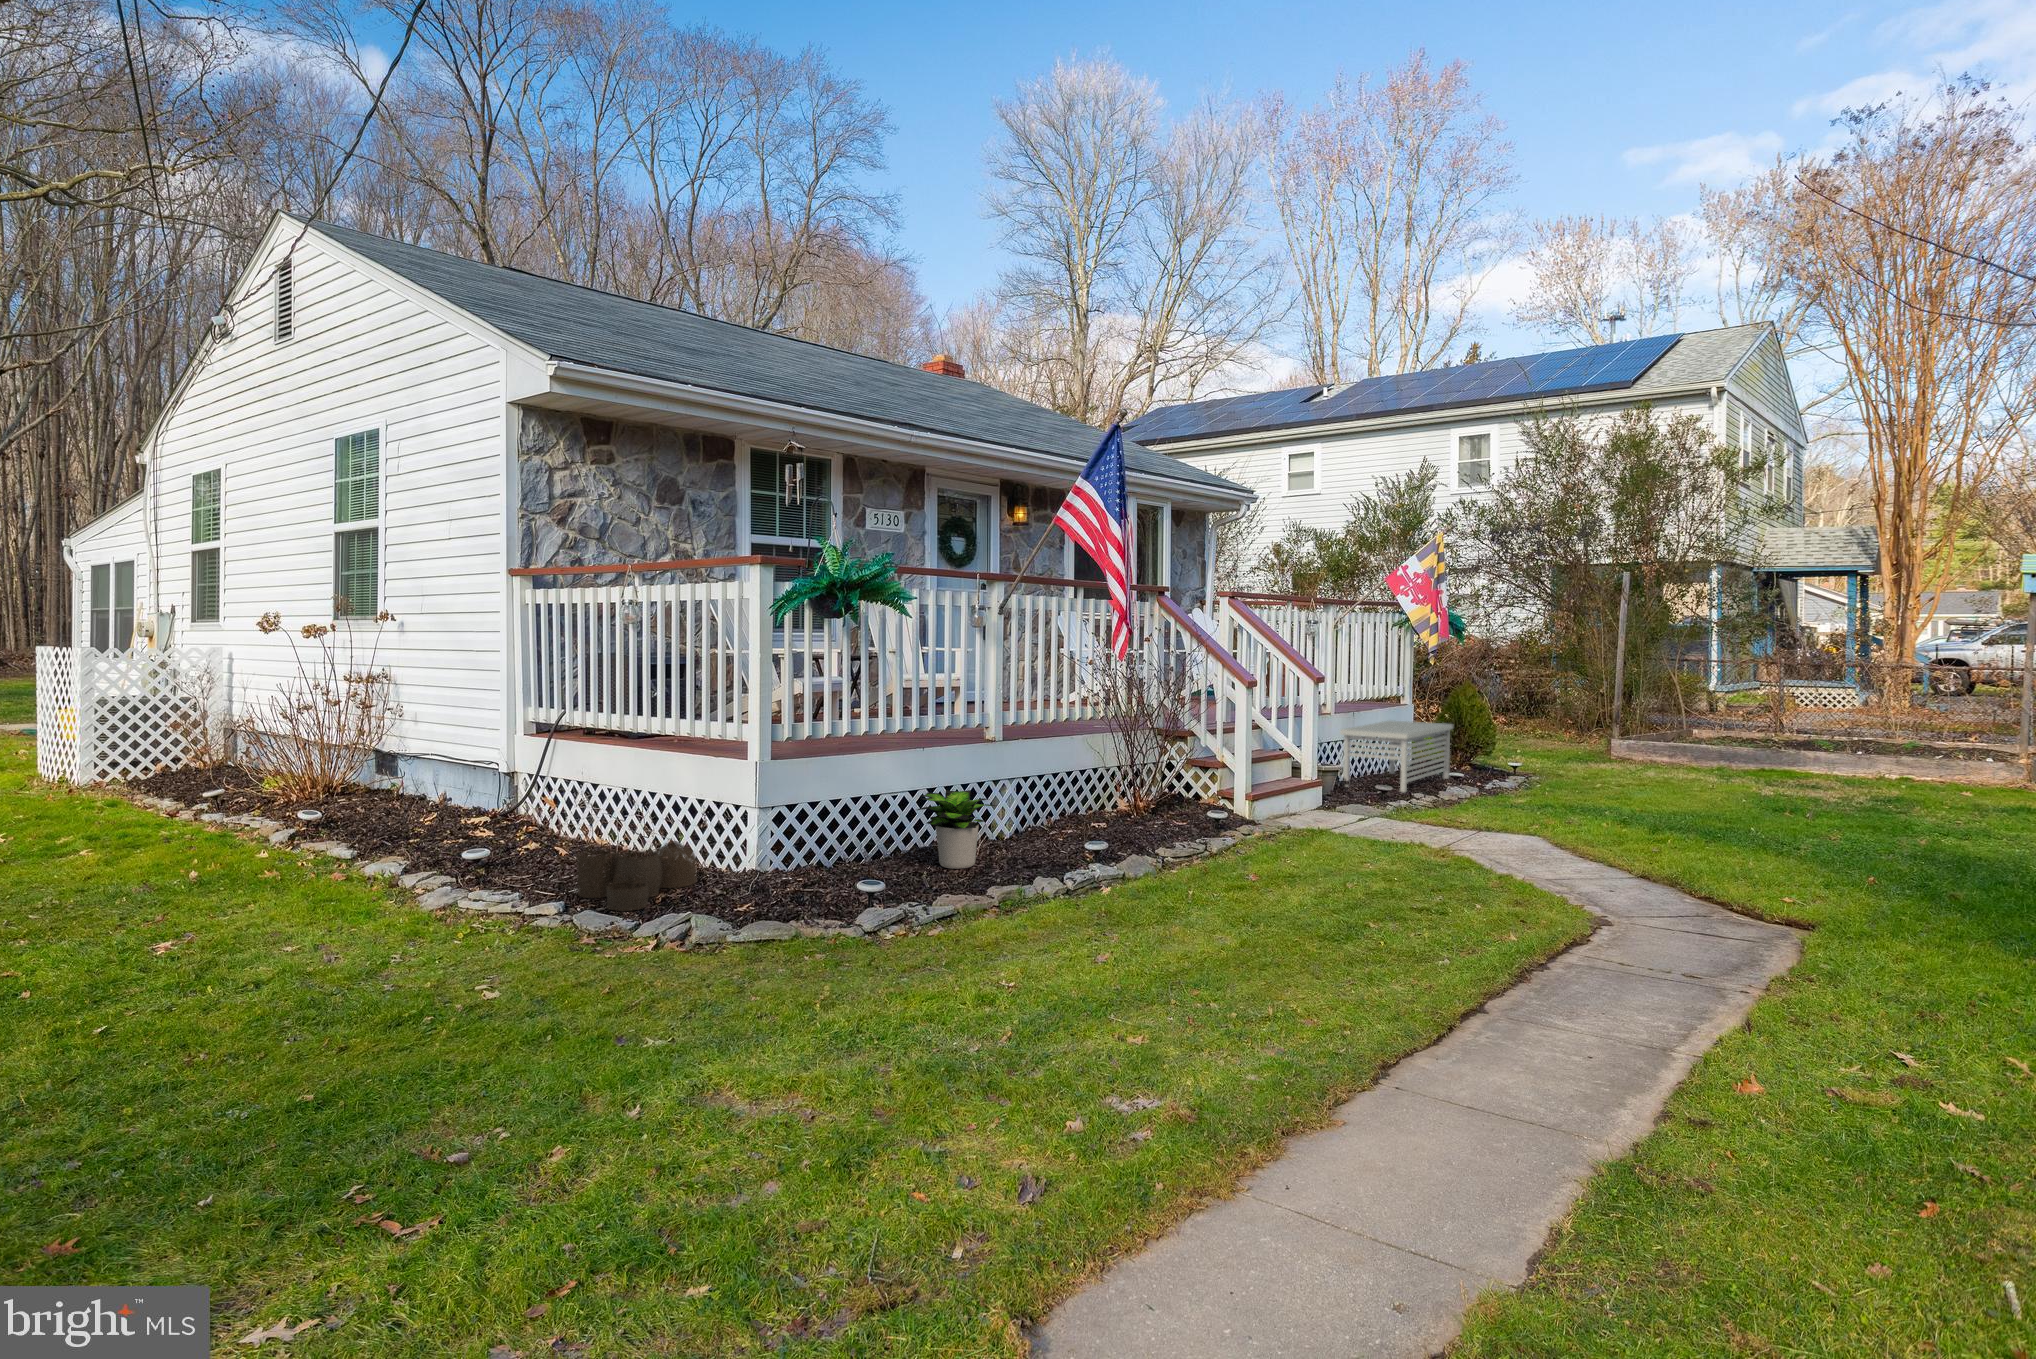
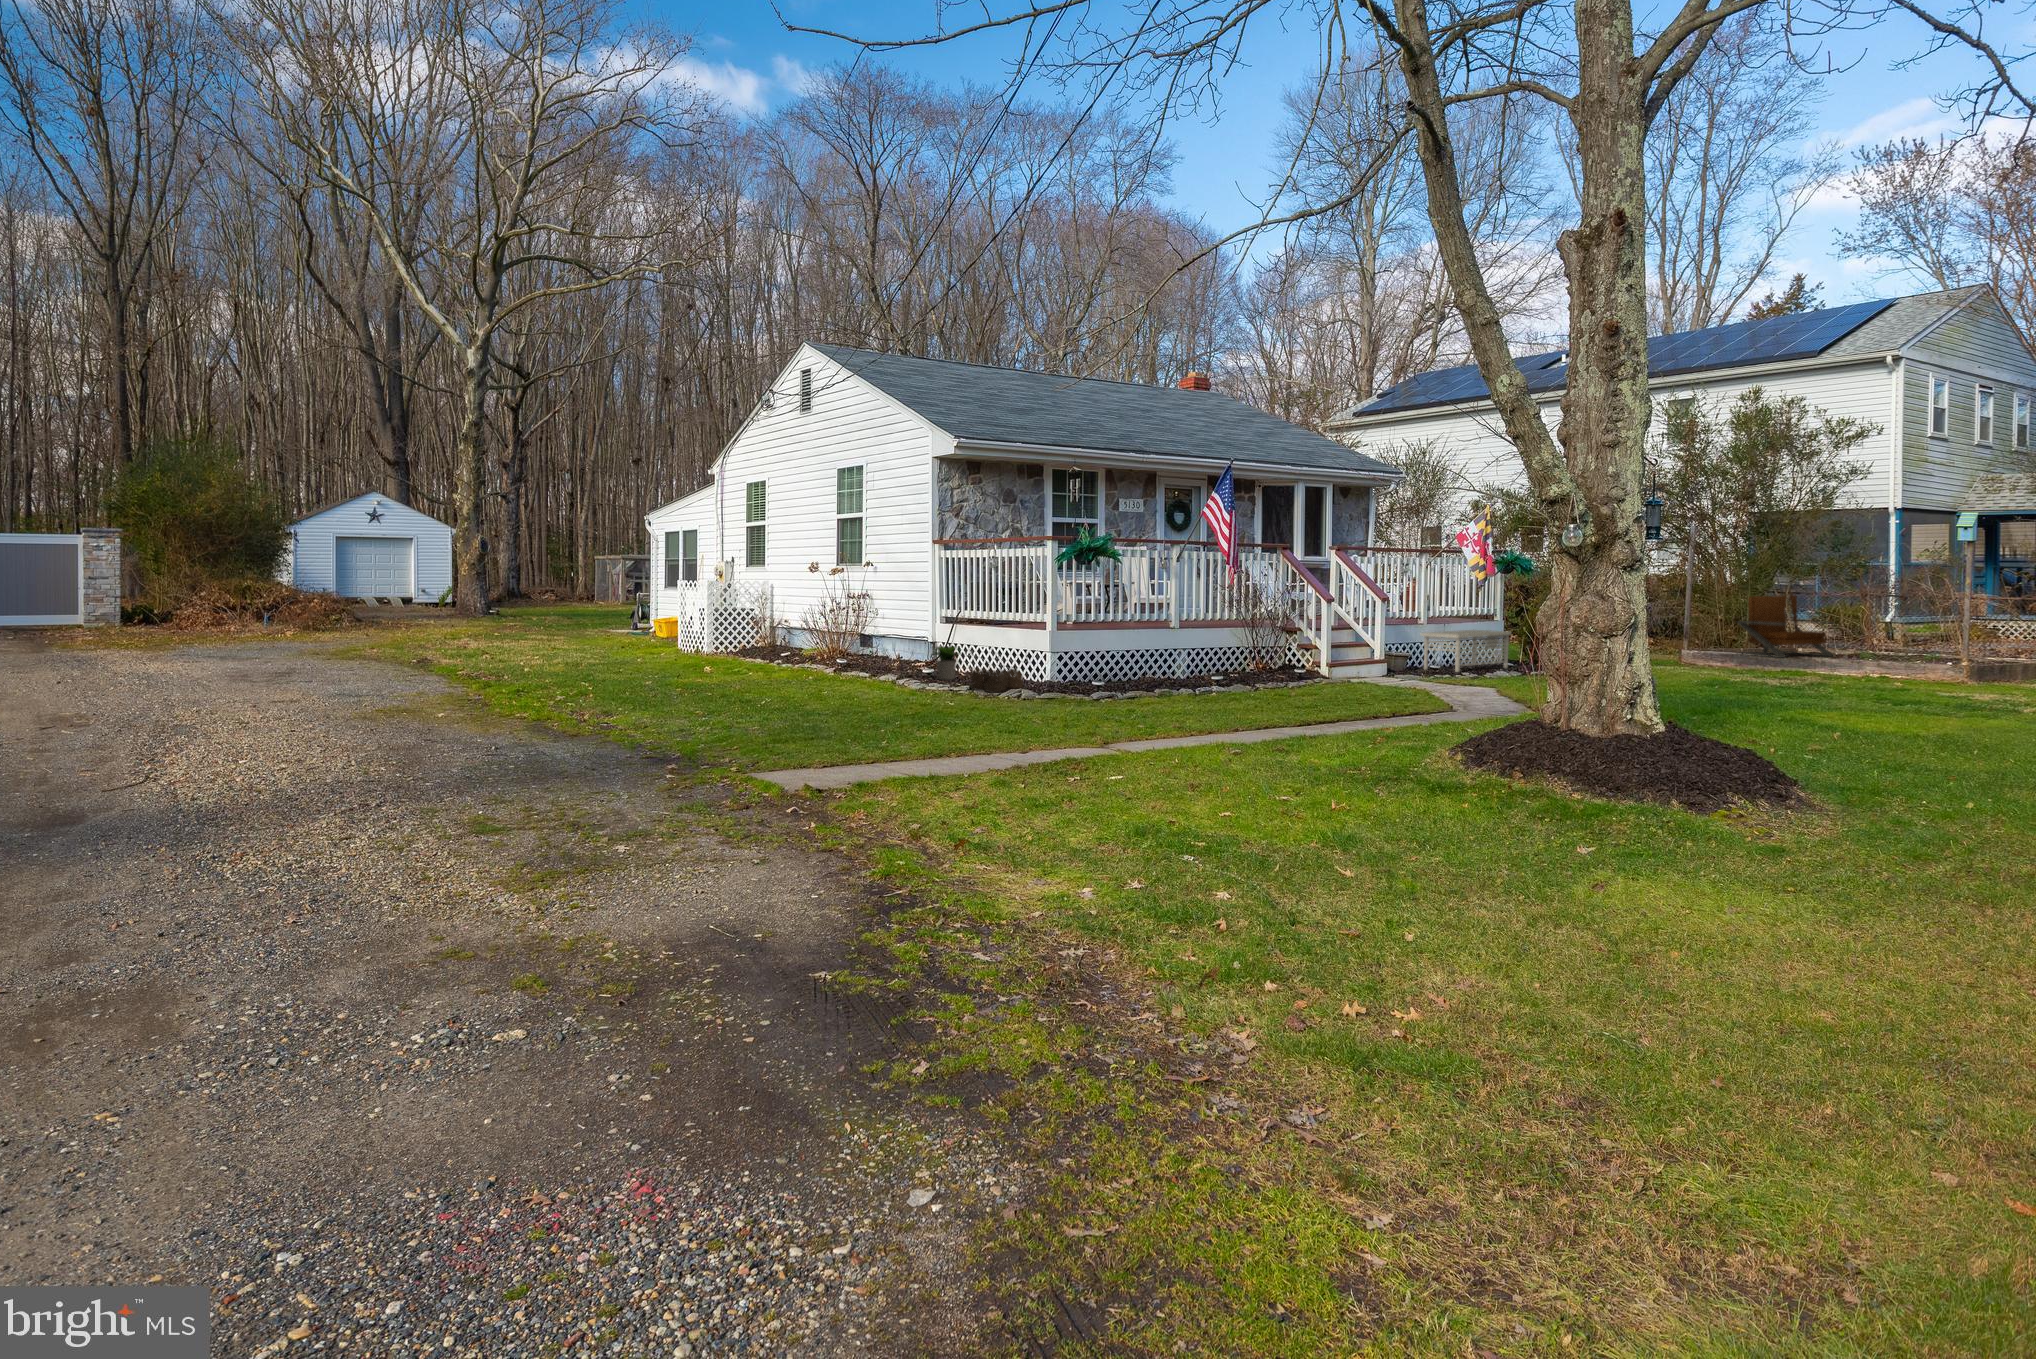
lounge chair: none [1640,664,1754,746] -> present [1738,595,1833,658]
potted plant: present [917,790,996,869] -> present [932,646,960,680]

